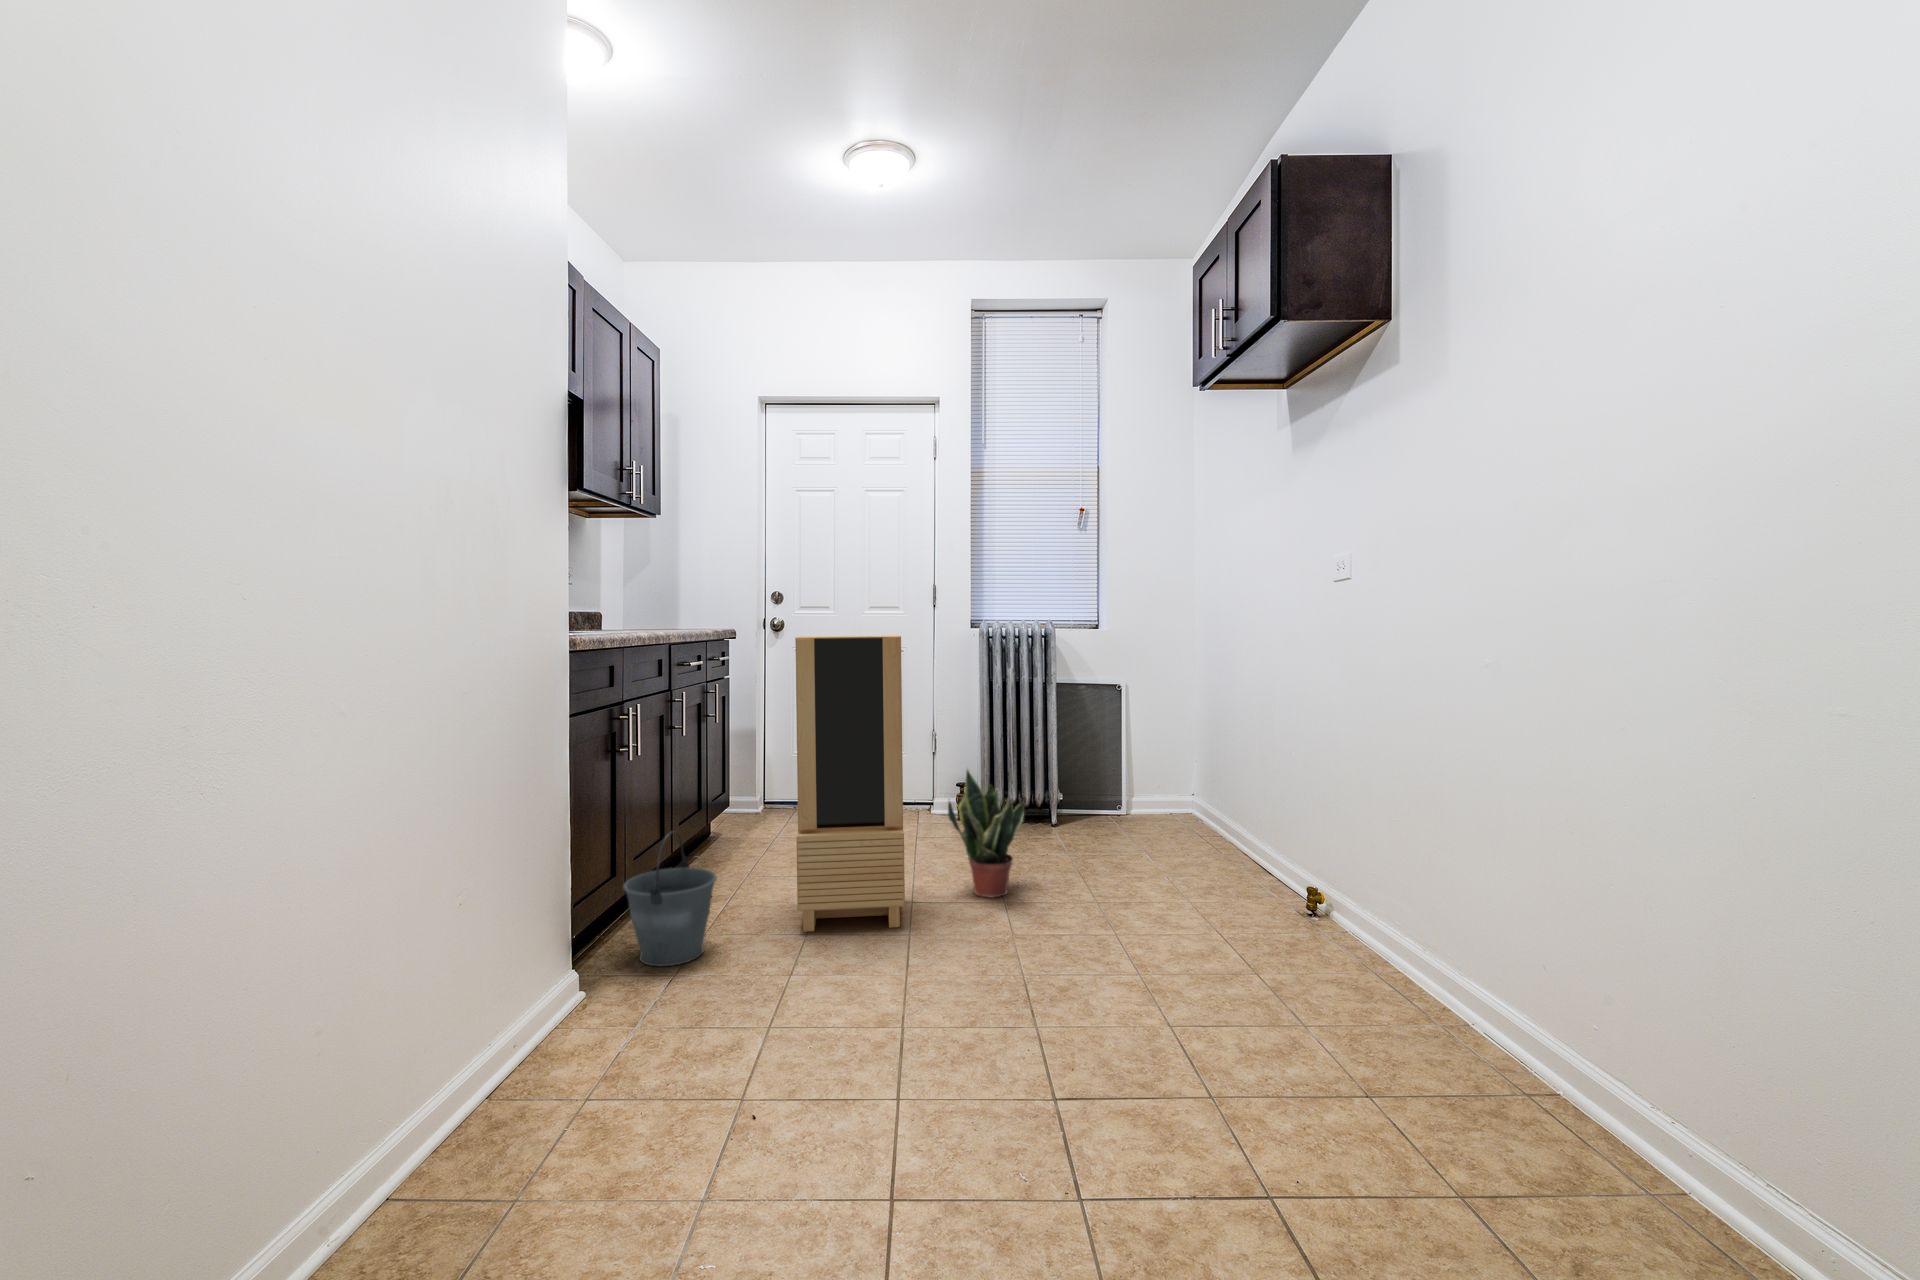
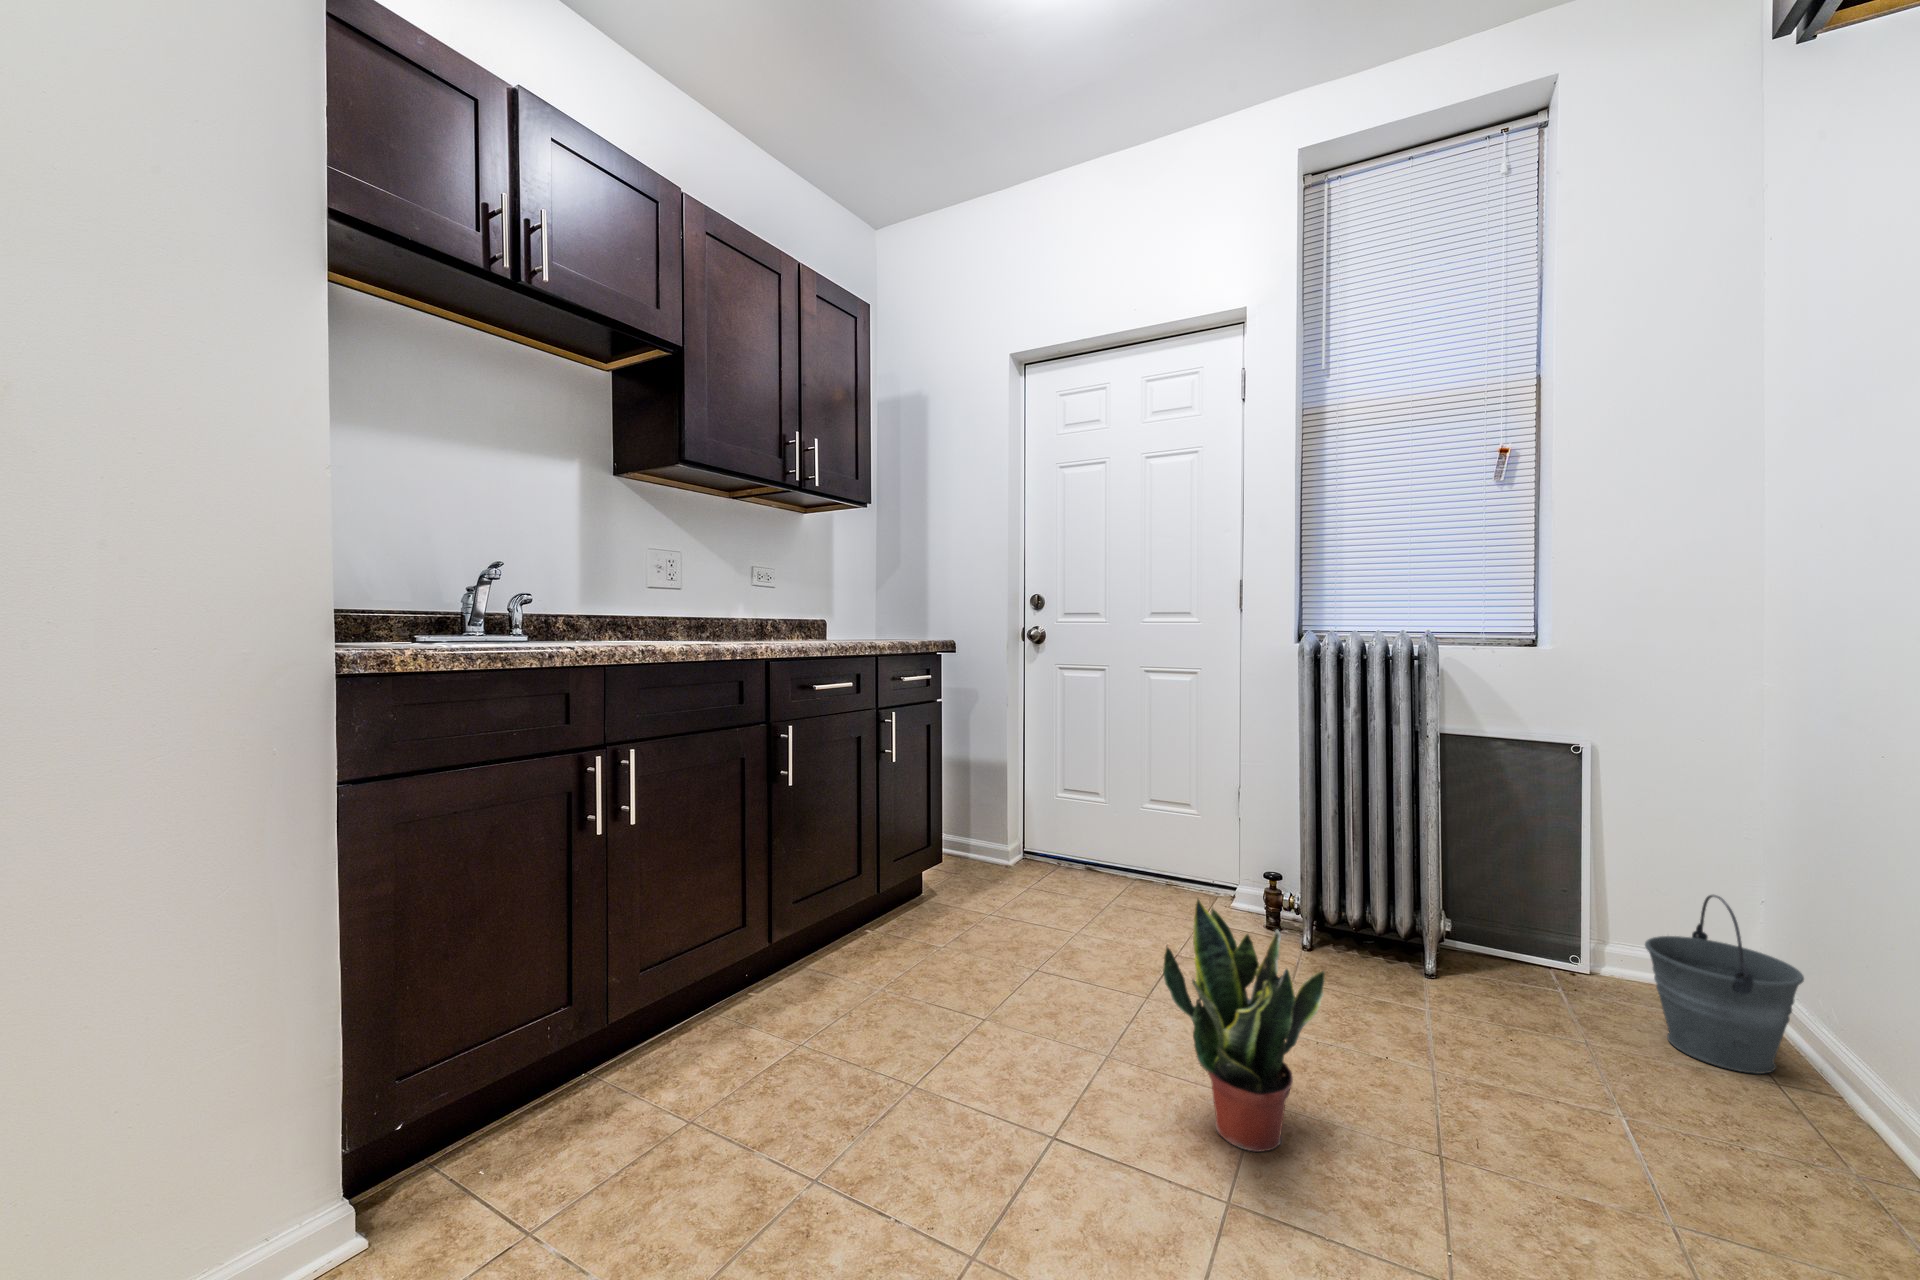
storage cabinet: present [795,635,905,932] -> none [869,652,1082,1185]
bucket: present [623,831,717,967] -> present [1645,895,1804,1074]

